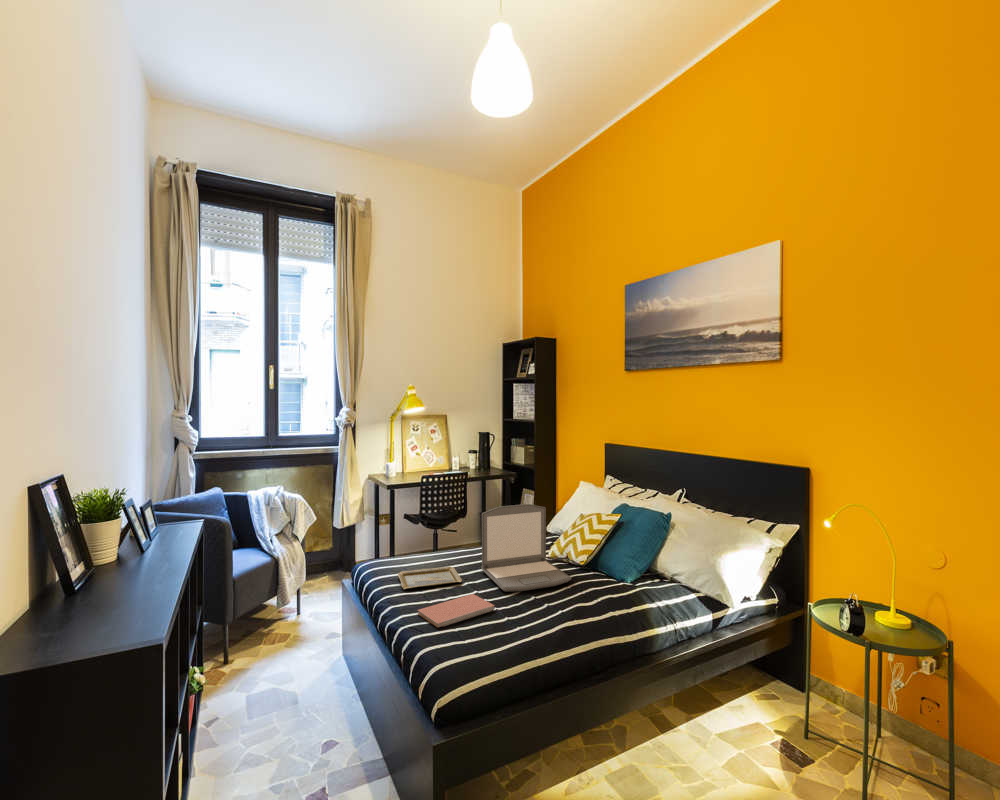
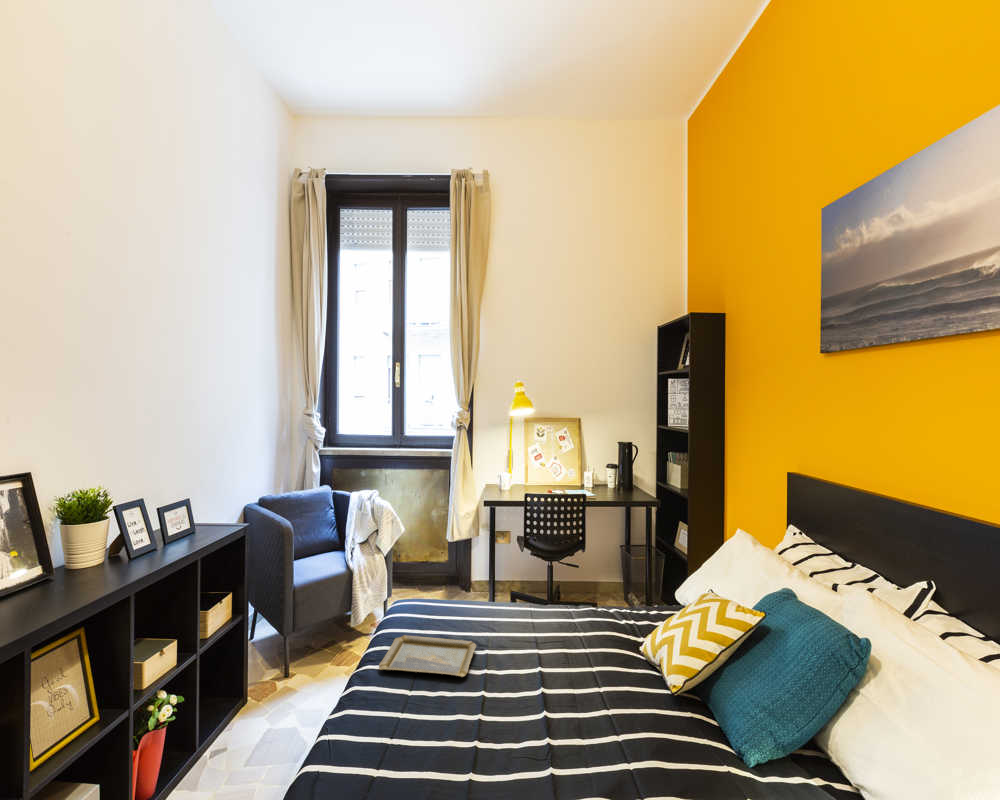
laptop: present [481,504,571,592] -> none [507,564,641,728]
notebook: present [418,594,494,627] -> none [343,710,463,775]

